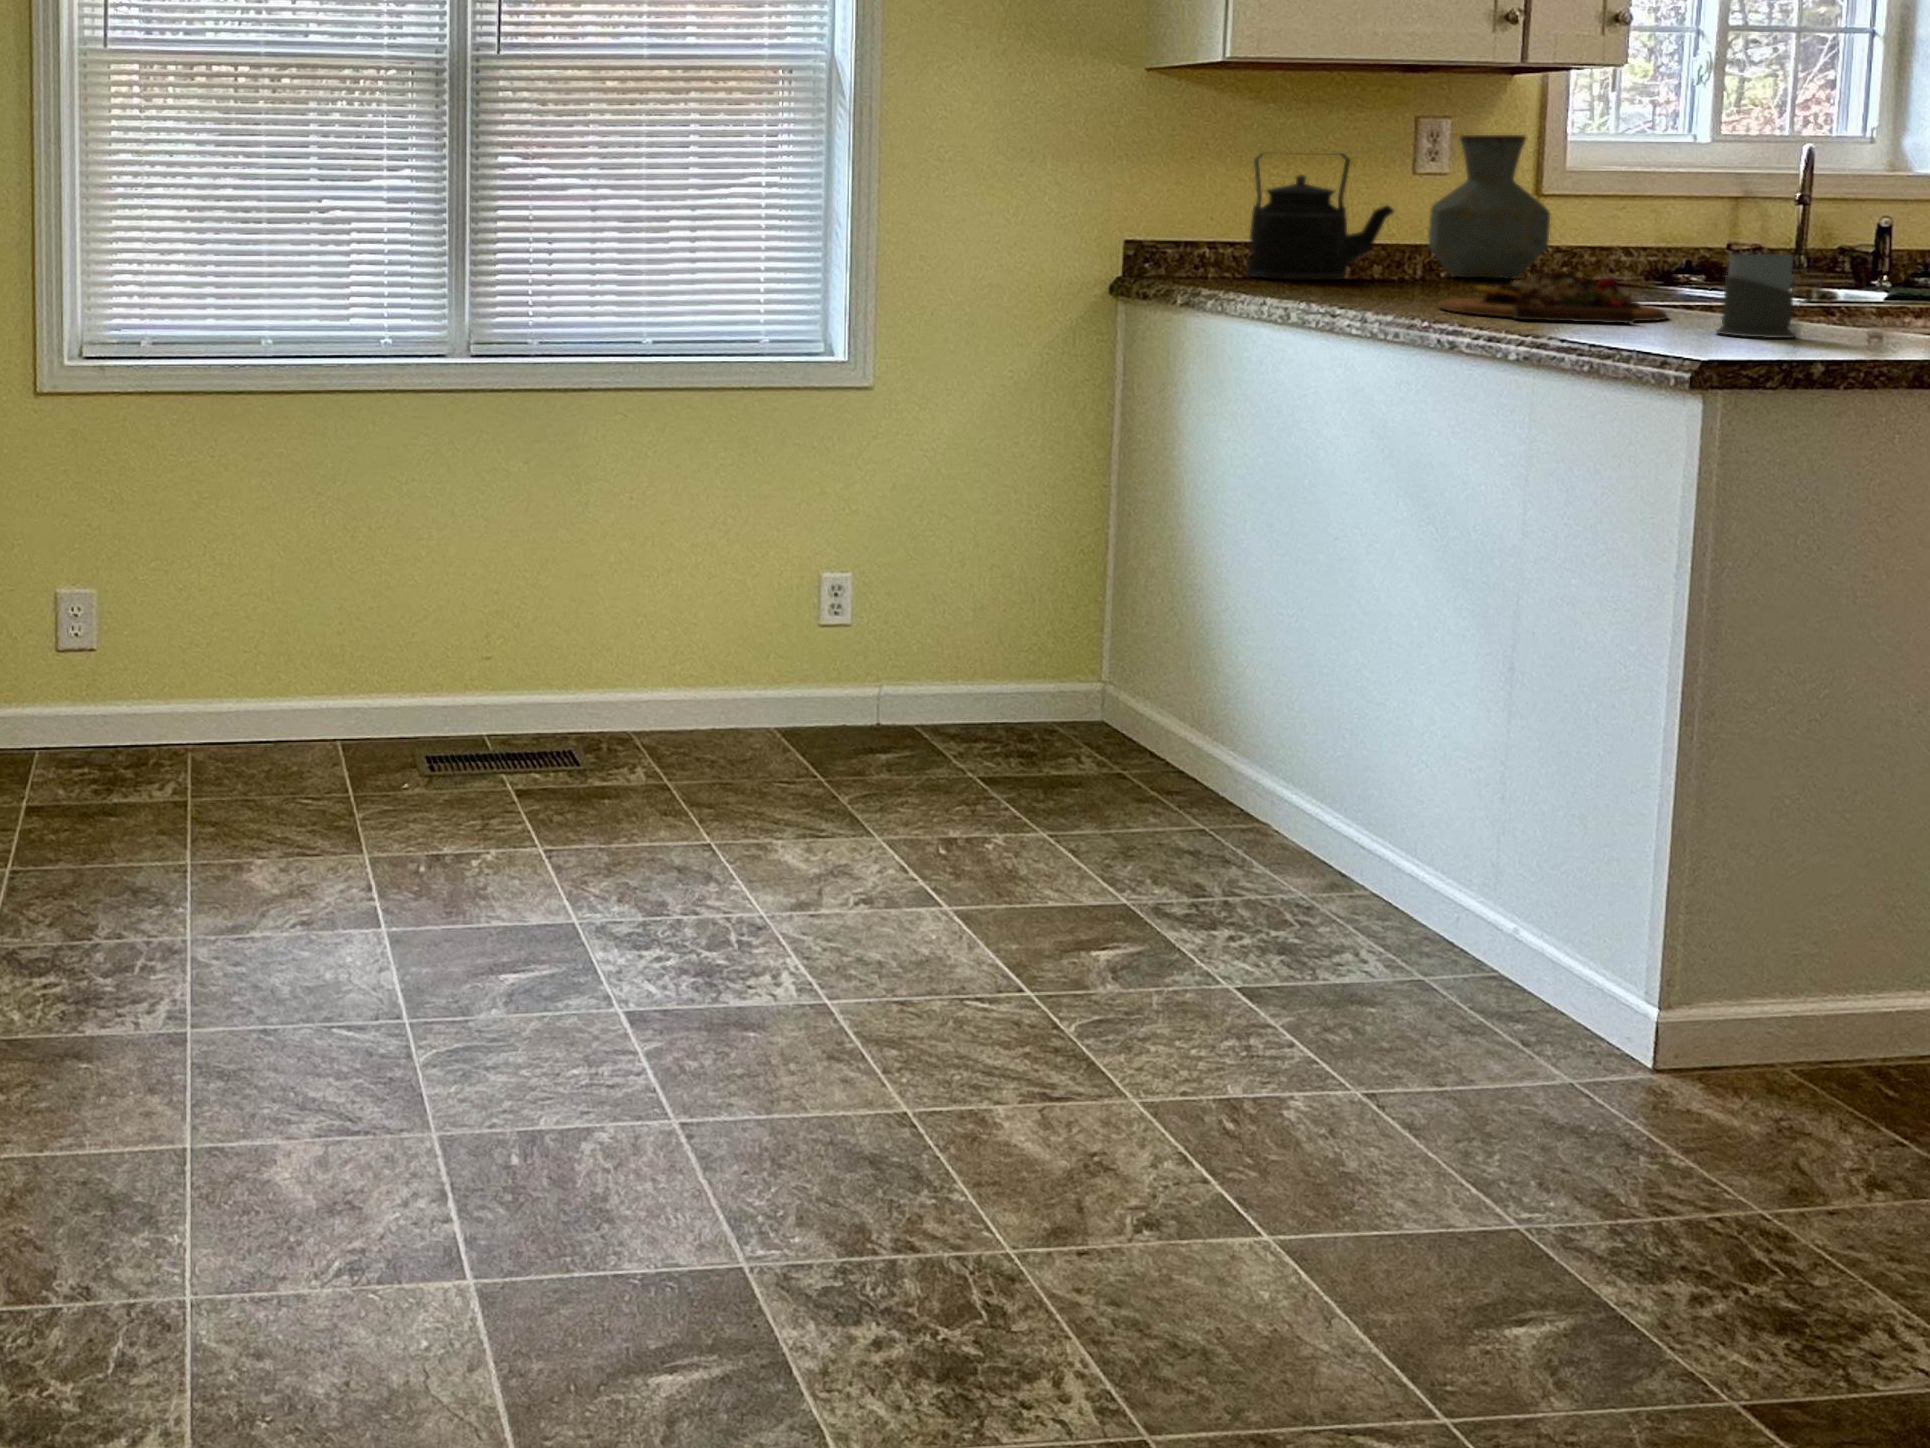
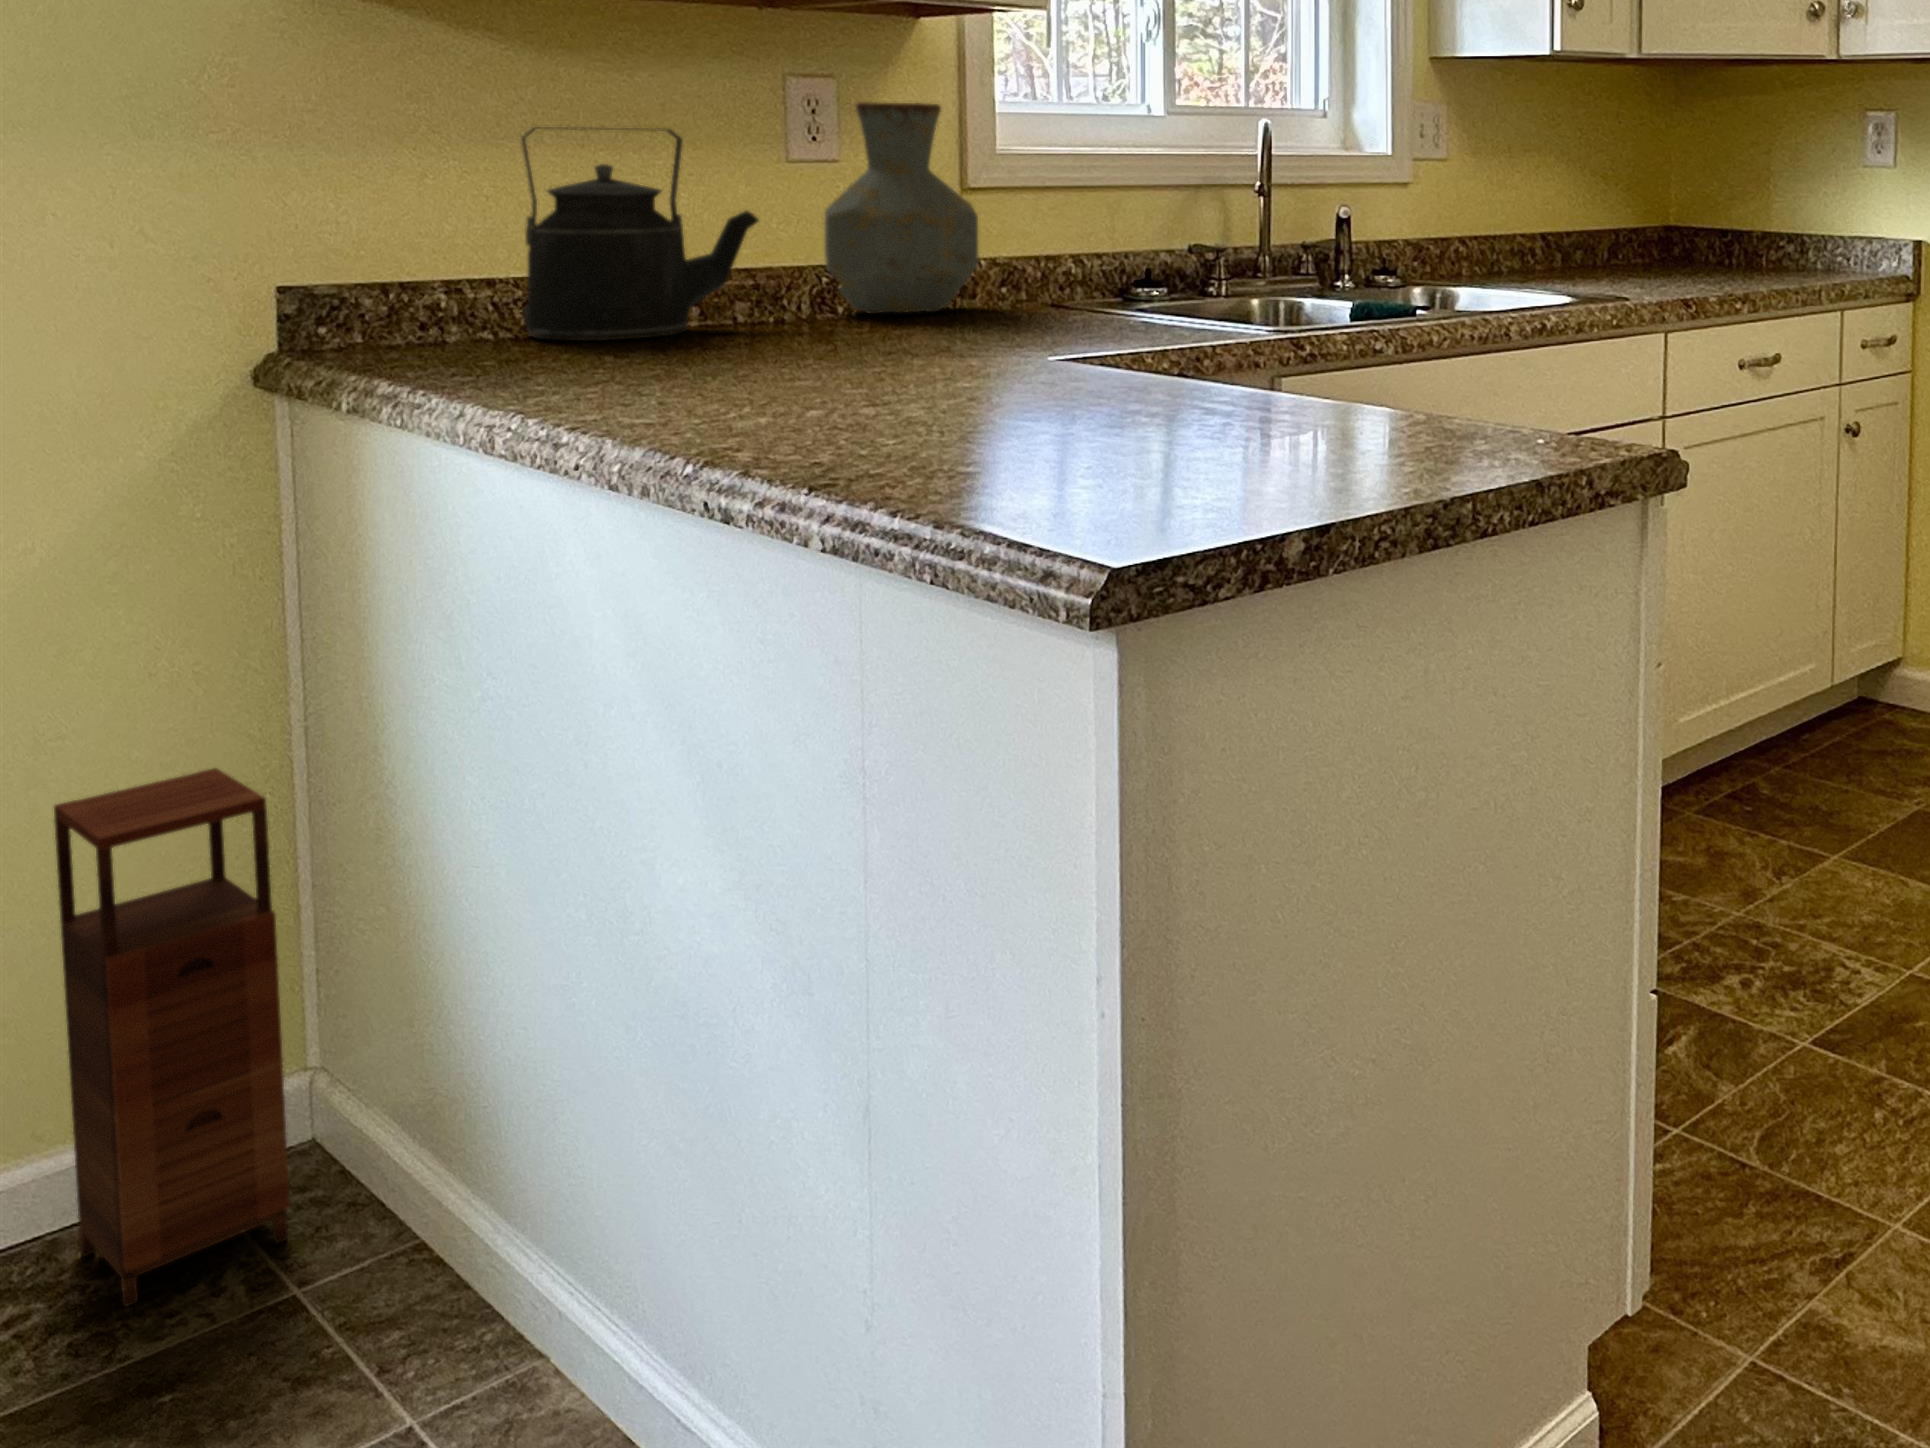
mug: present [1716,254,1822,338] -> none [1147,308,1283,452]
cutting board: present [1440,271,1668,323] -> none [757,331,1097,437]
storage cabinet: none [1009,491,1119,745] -> present [54,768,290,1306]

